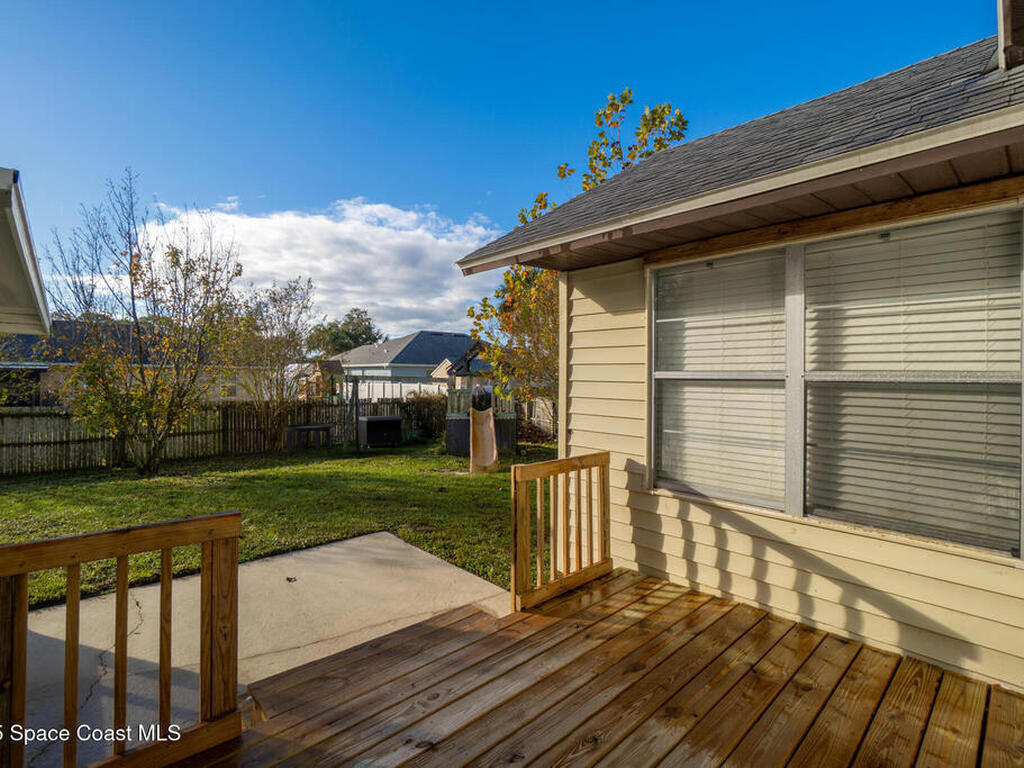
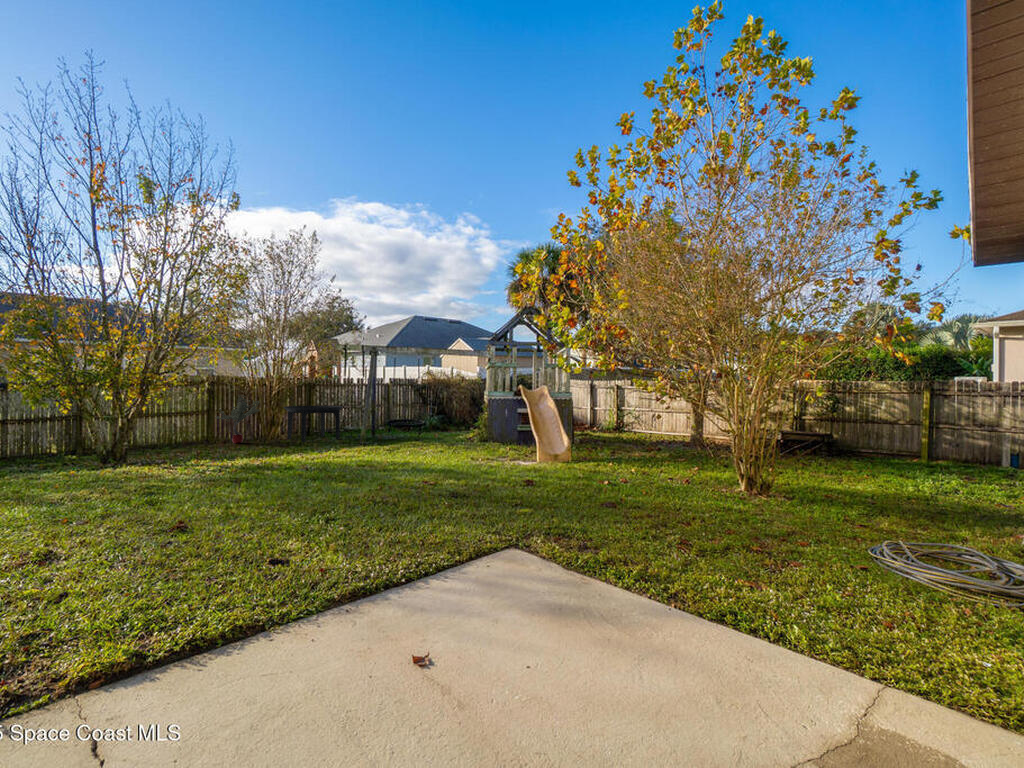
storage bench: present [358,415,402,448] -> none [366,398,418,434]
potted tree: none [226,417,264,457] -> present [215,395,259,444]

